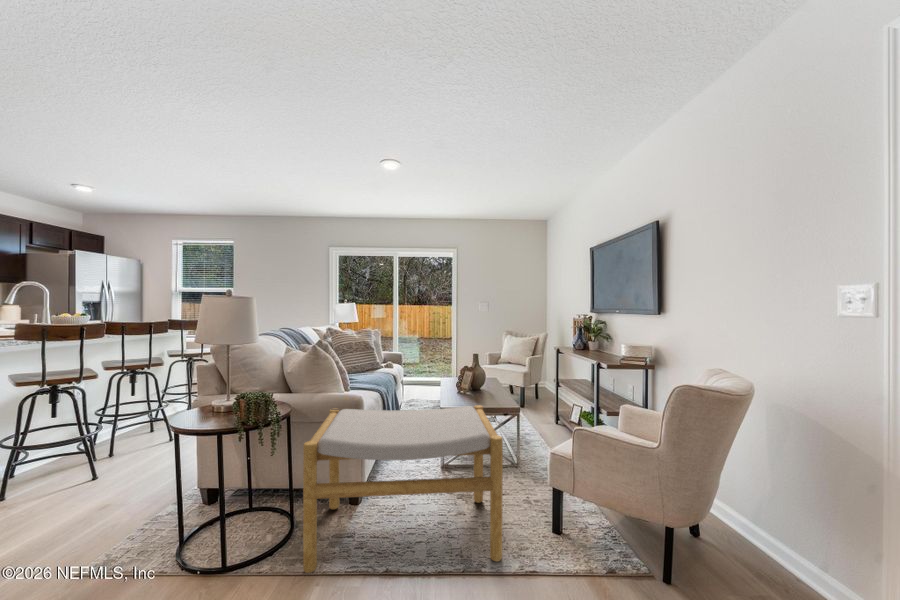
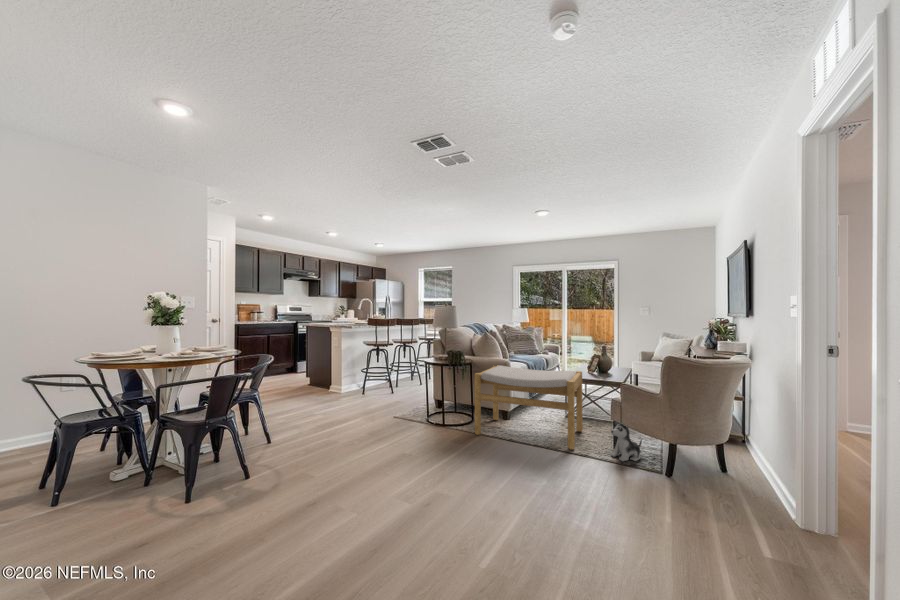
plush toy: none [560,492,603,568] -> present [610,421,642,461]

